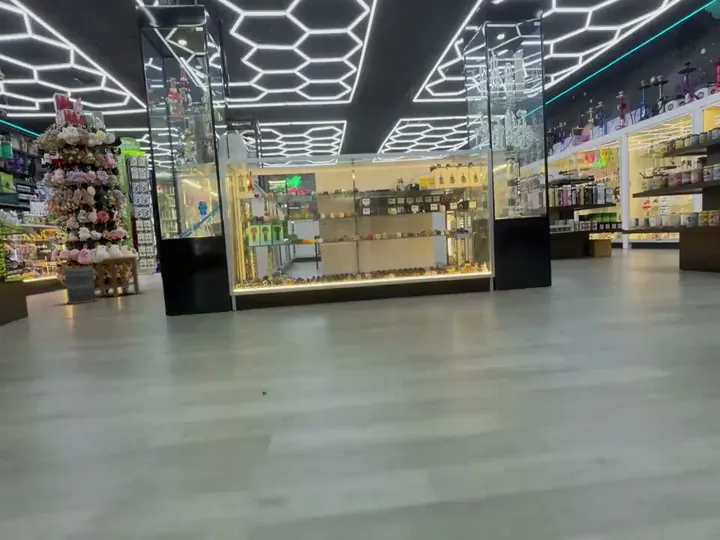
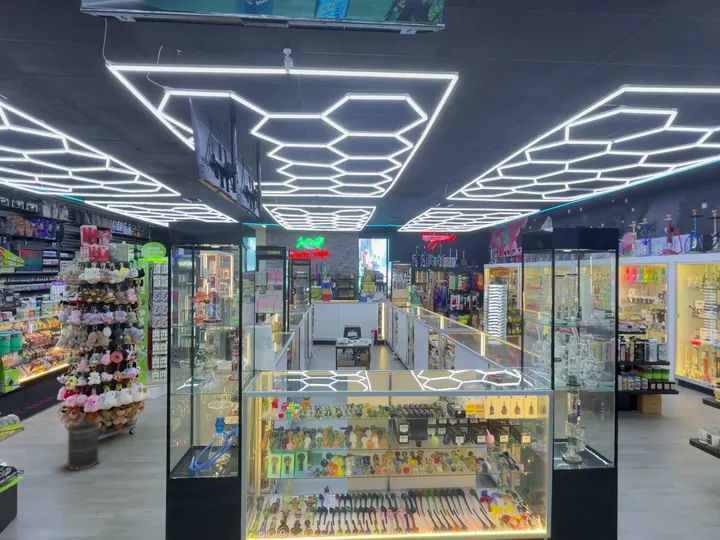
stool: present [97,256,139,297] -> none [102,399,148,454]

